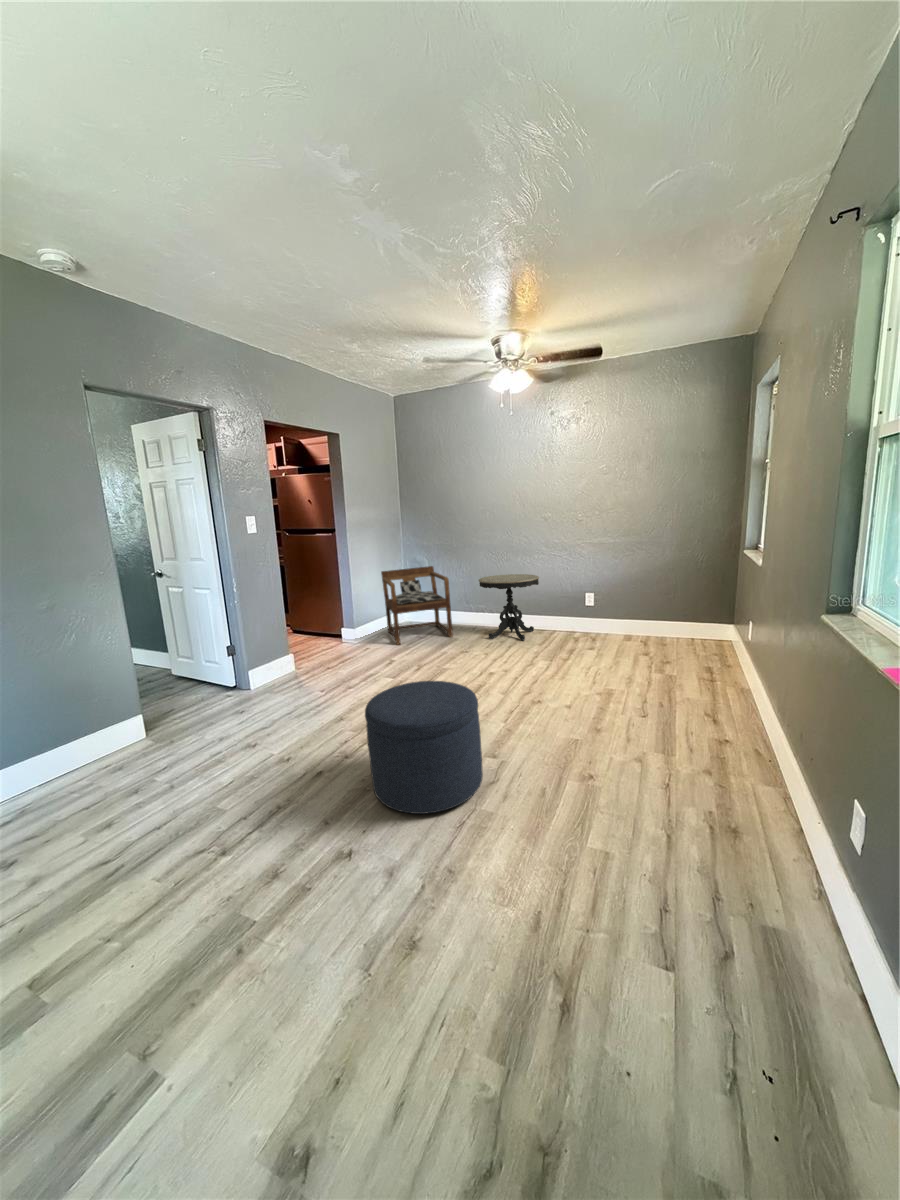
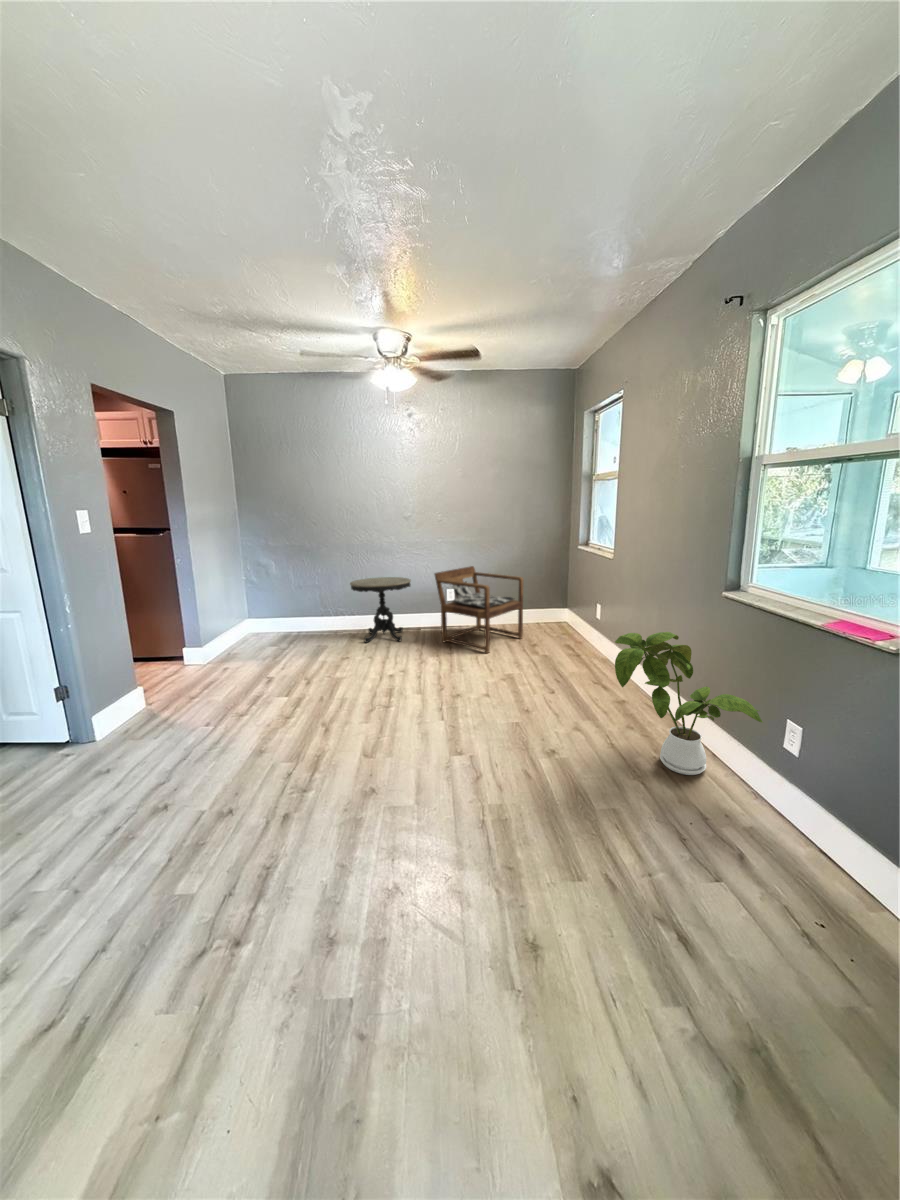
armchair: present [381,566,453,645] -> present [434,566,523,653]
house plant: none [634,648,844,851] -> present [615,632,762,775]
ottoman: present [365,681,483,814] -> none [359,688,477,829]

